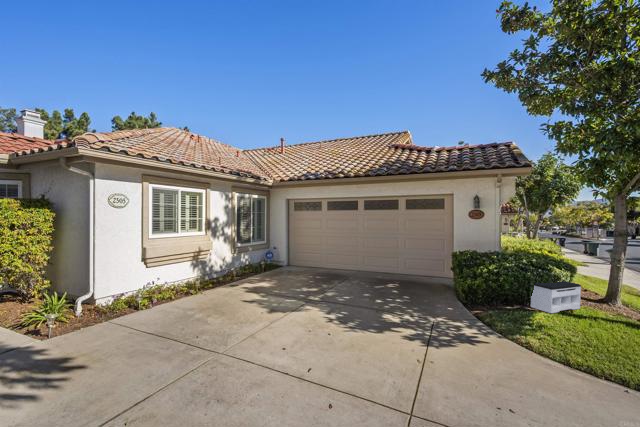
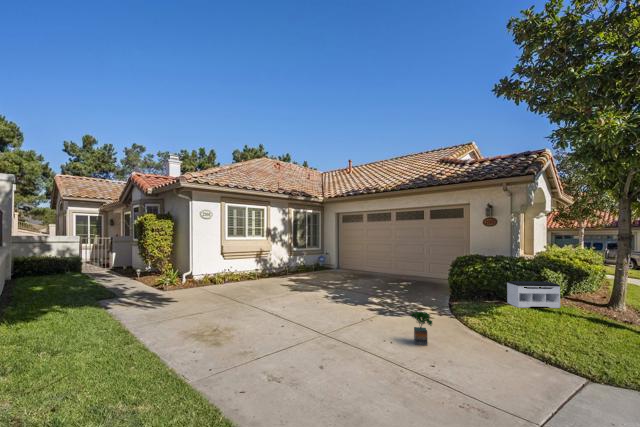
potted tree: none [532,354,577,408] -> present [411,312,432,346]

